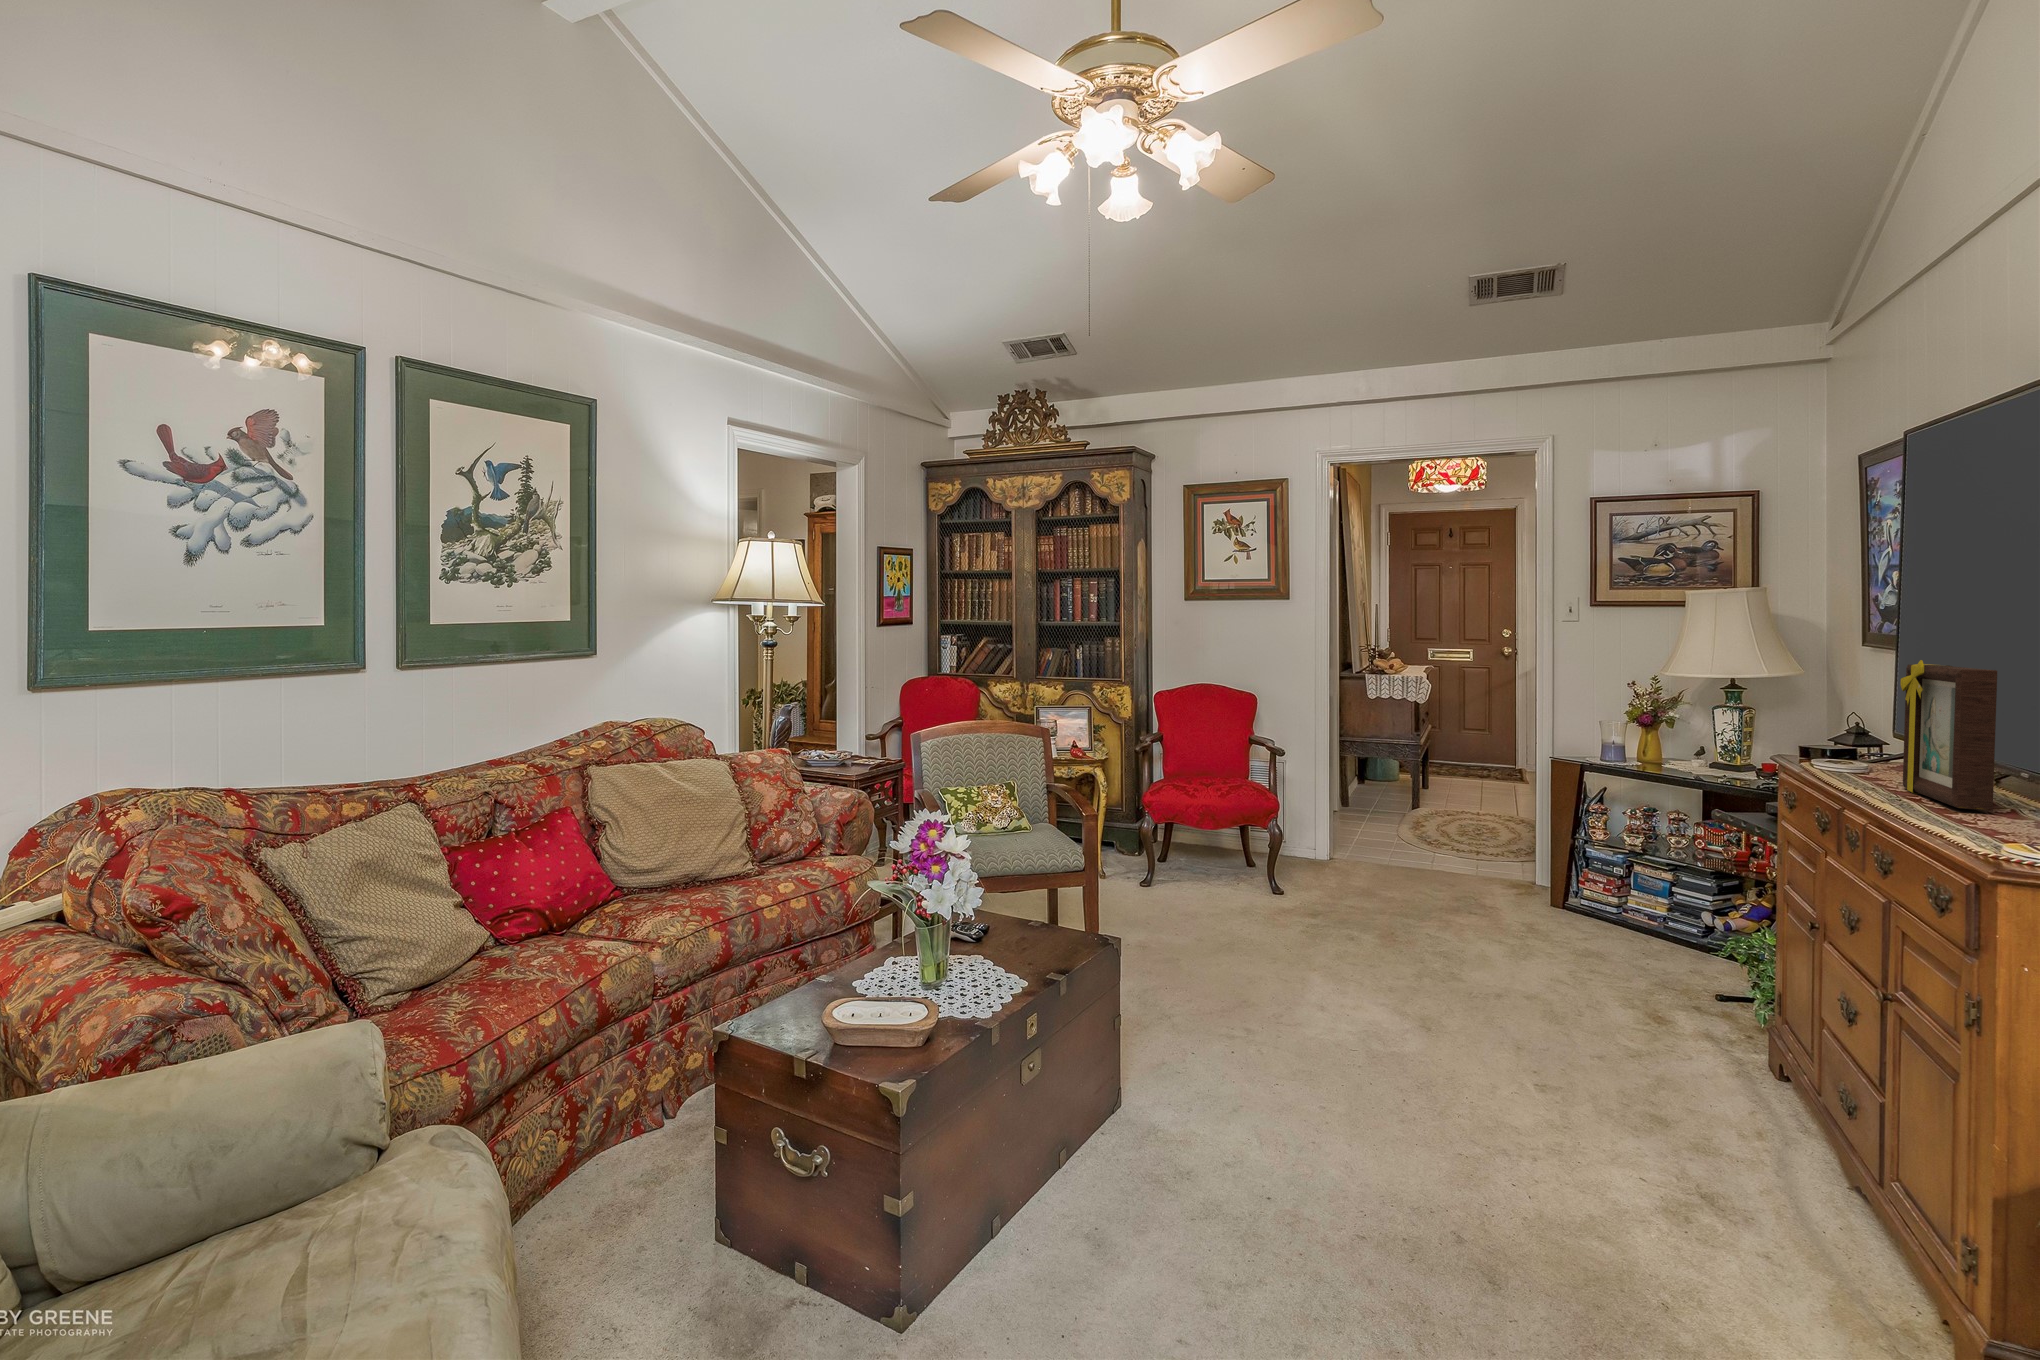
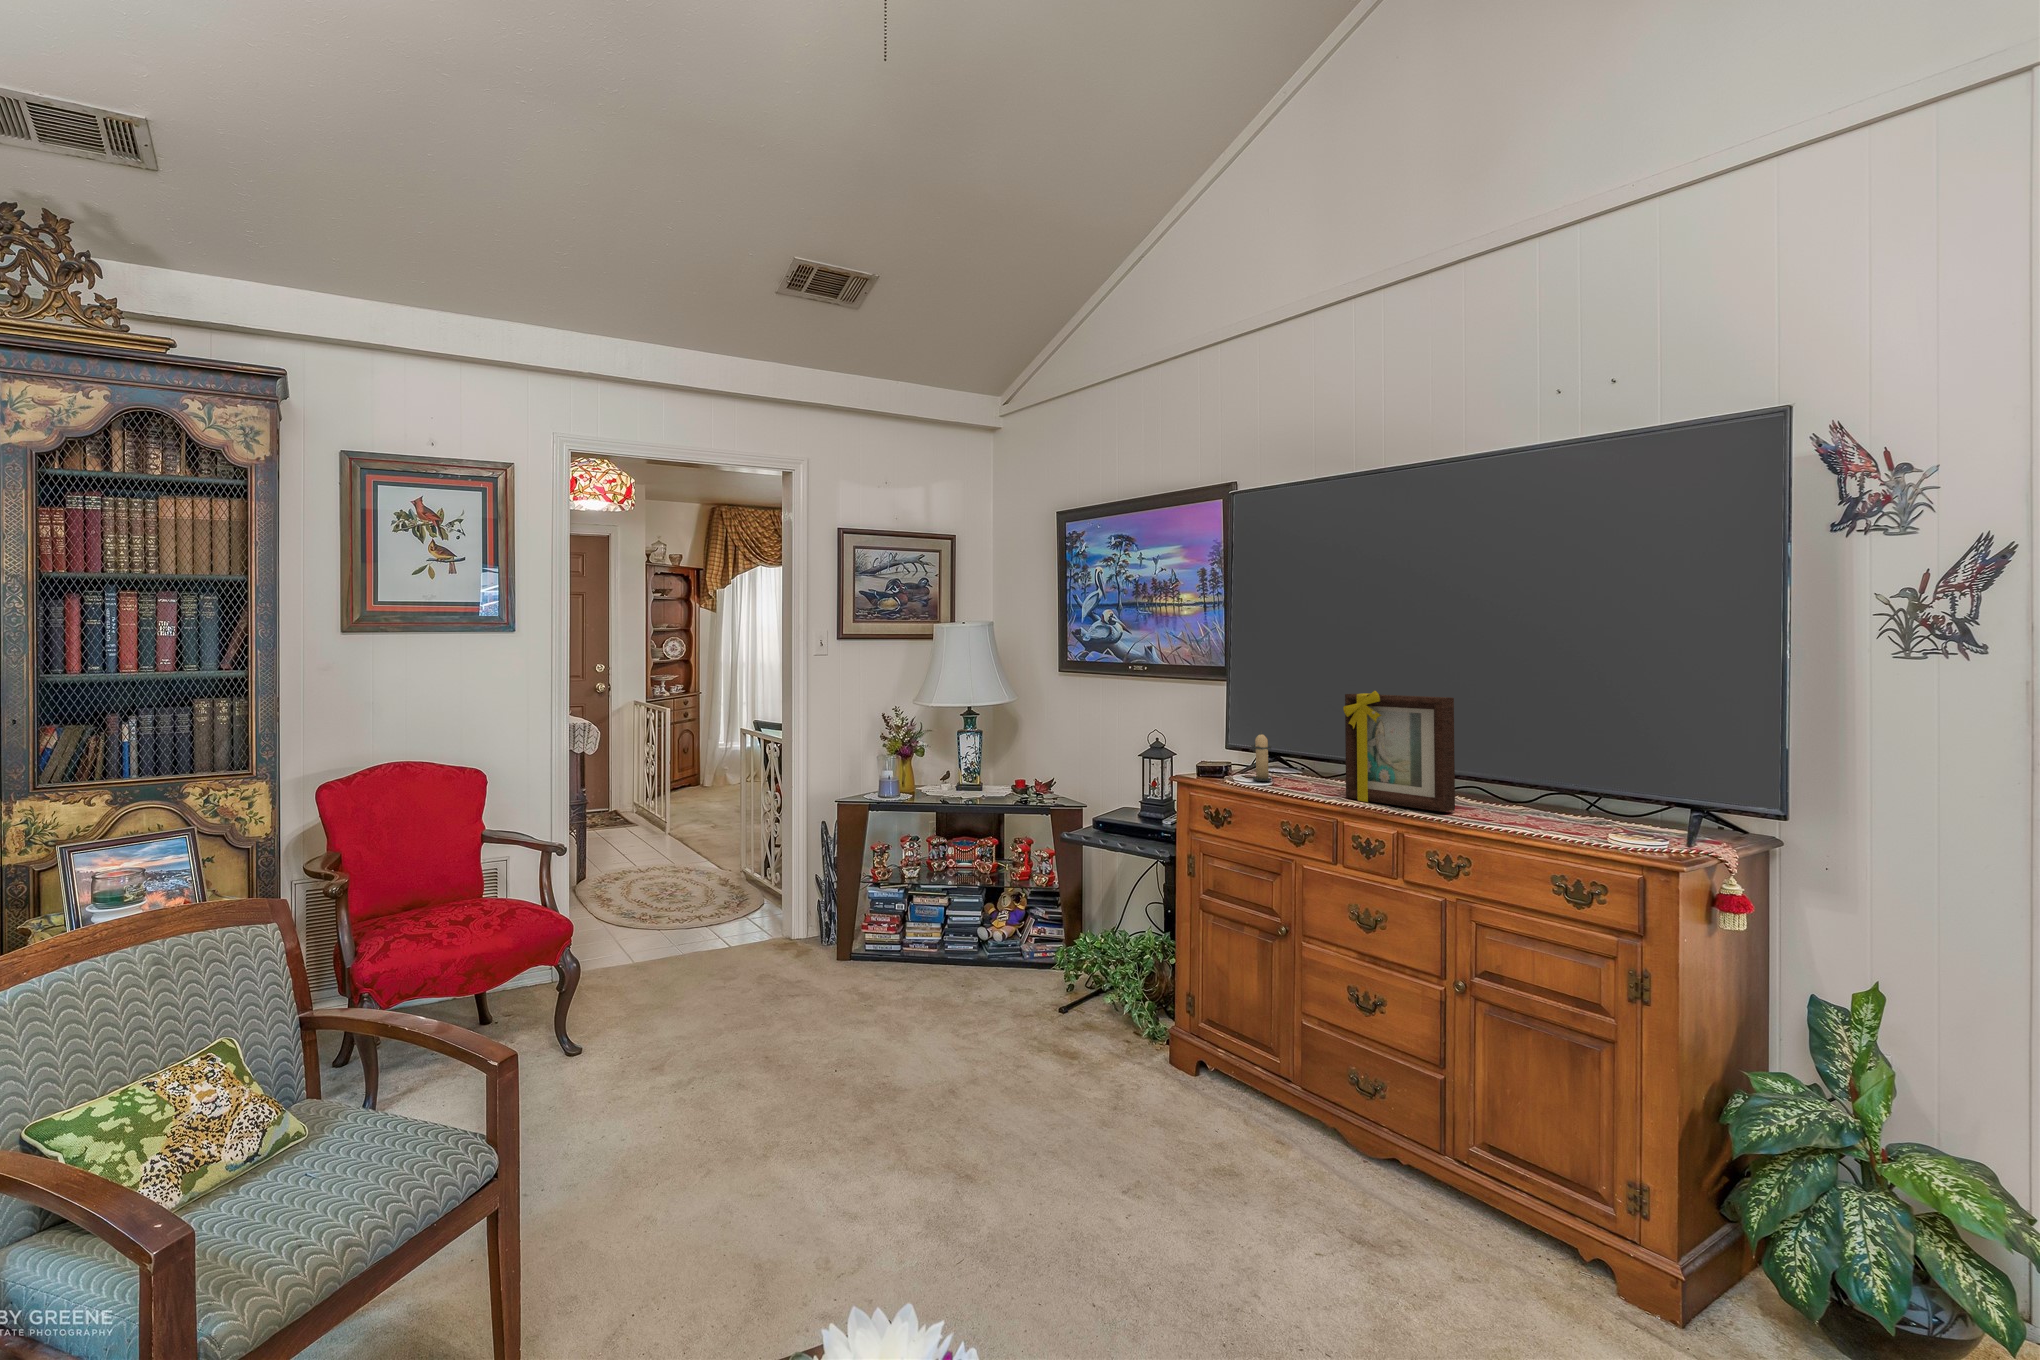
candle: none [1856,709,1897,768] -> present [1251,731,1272,781]

